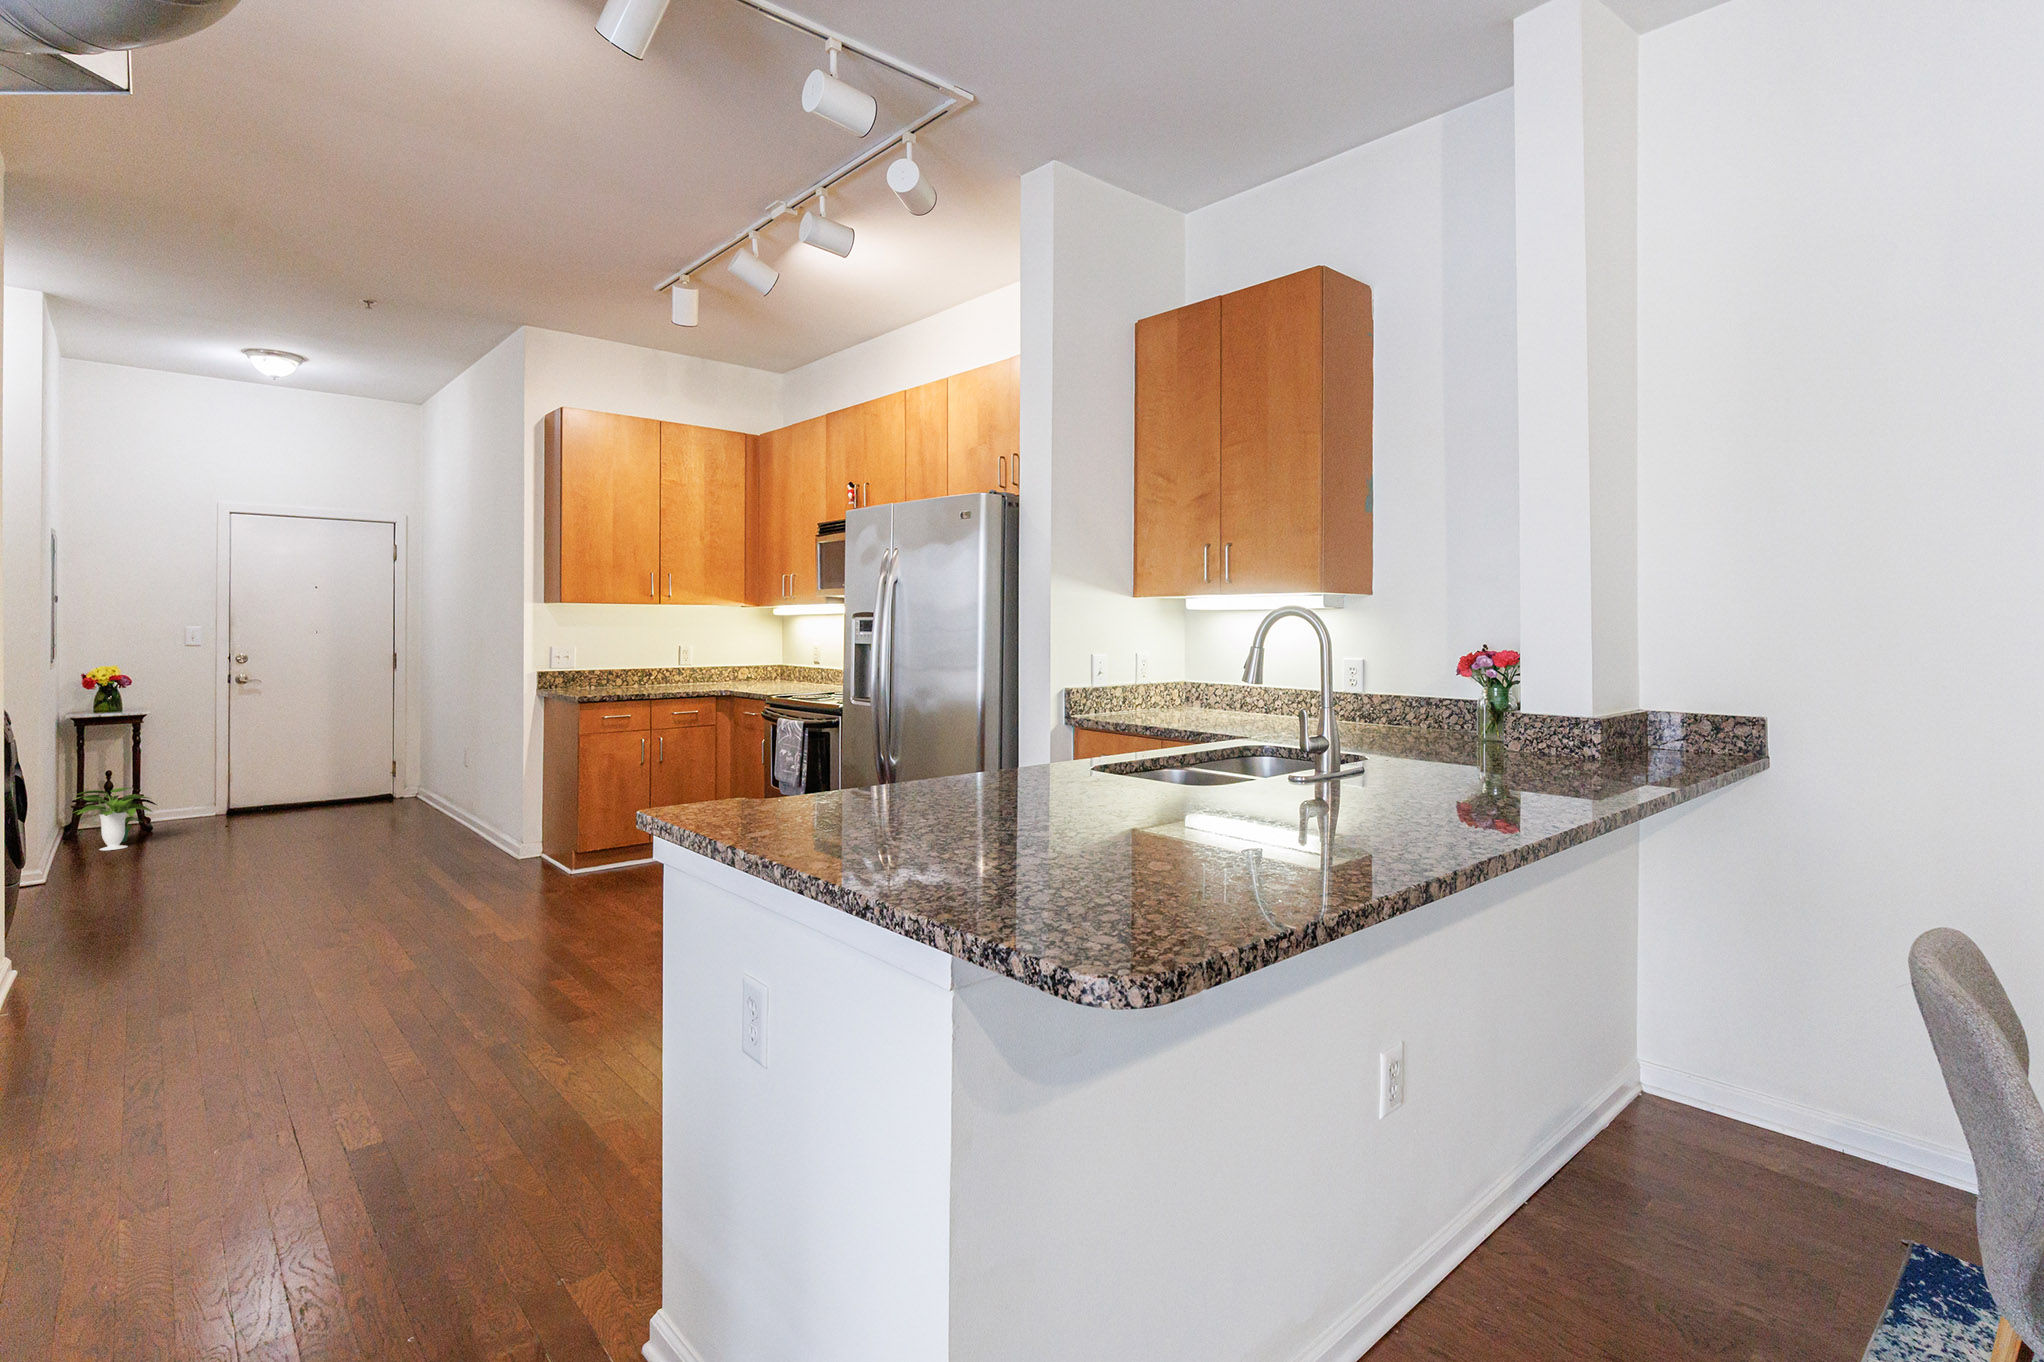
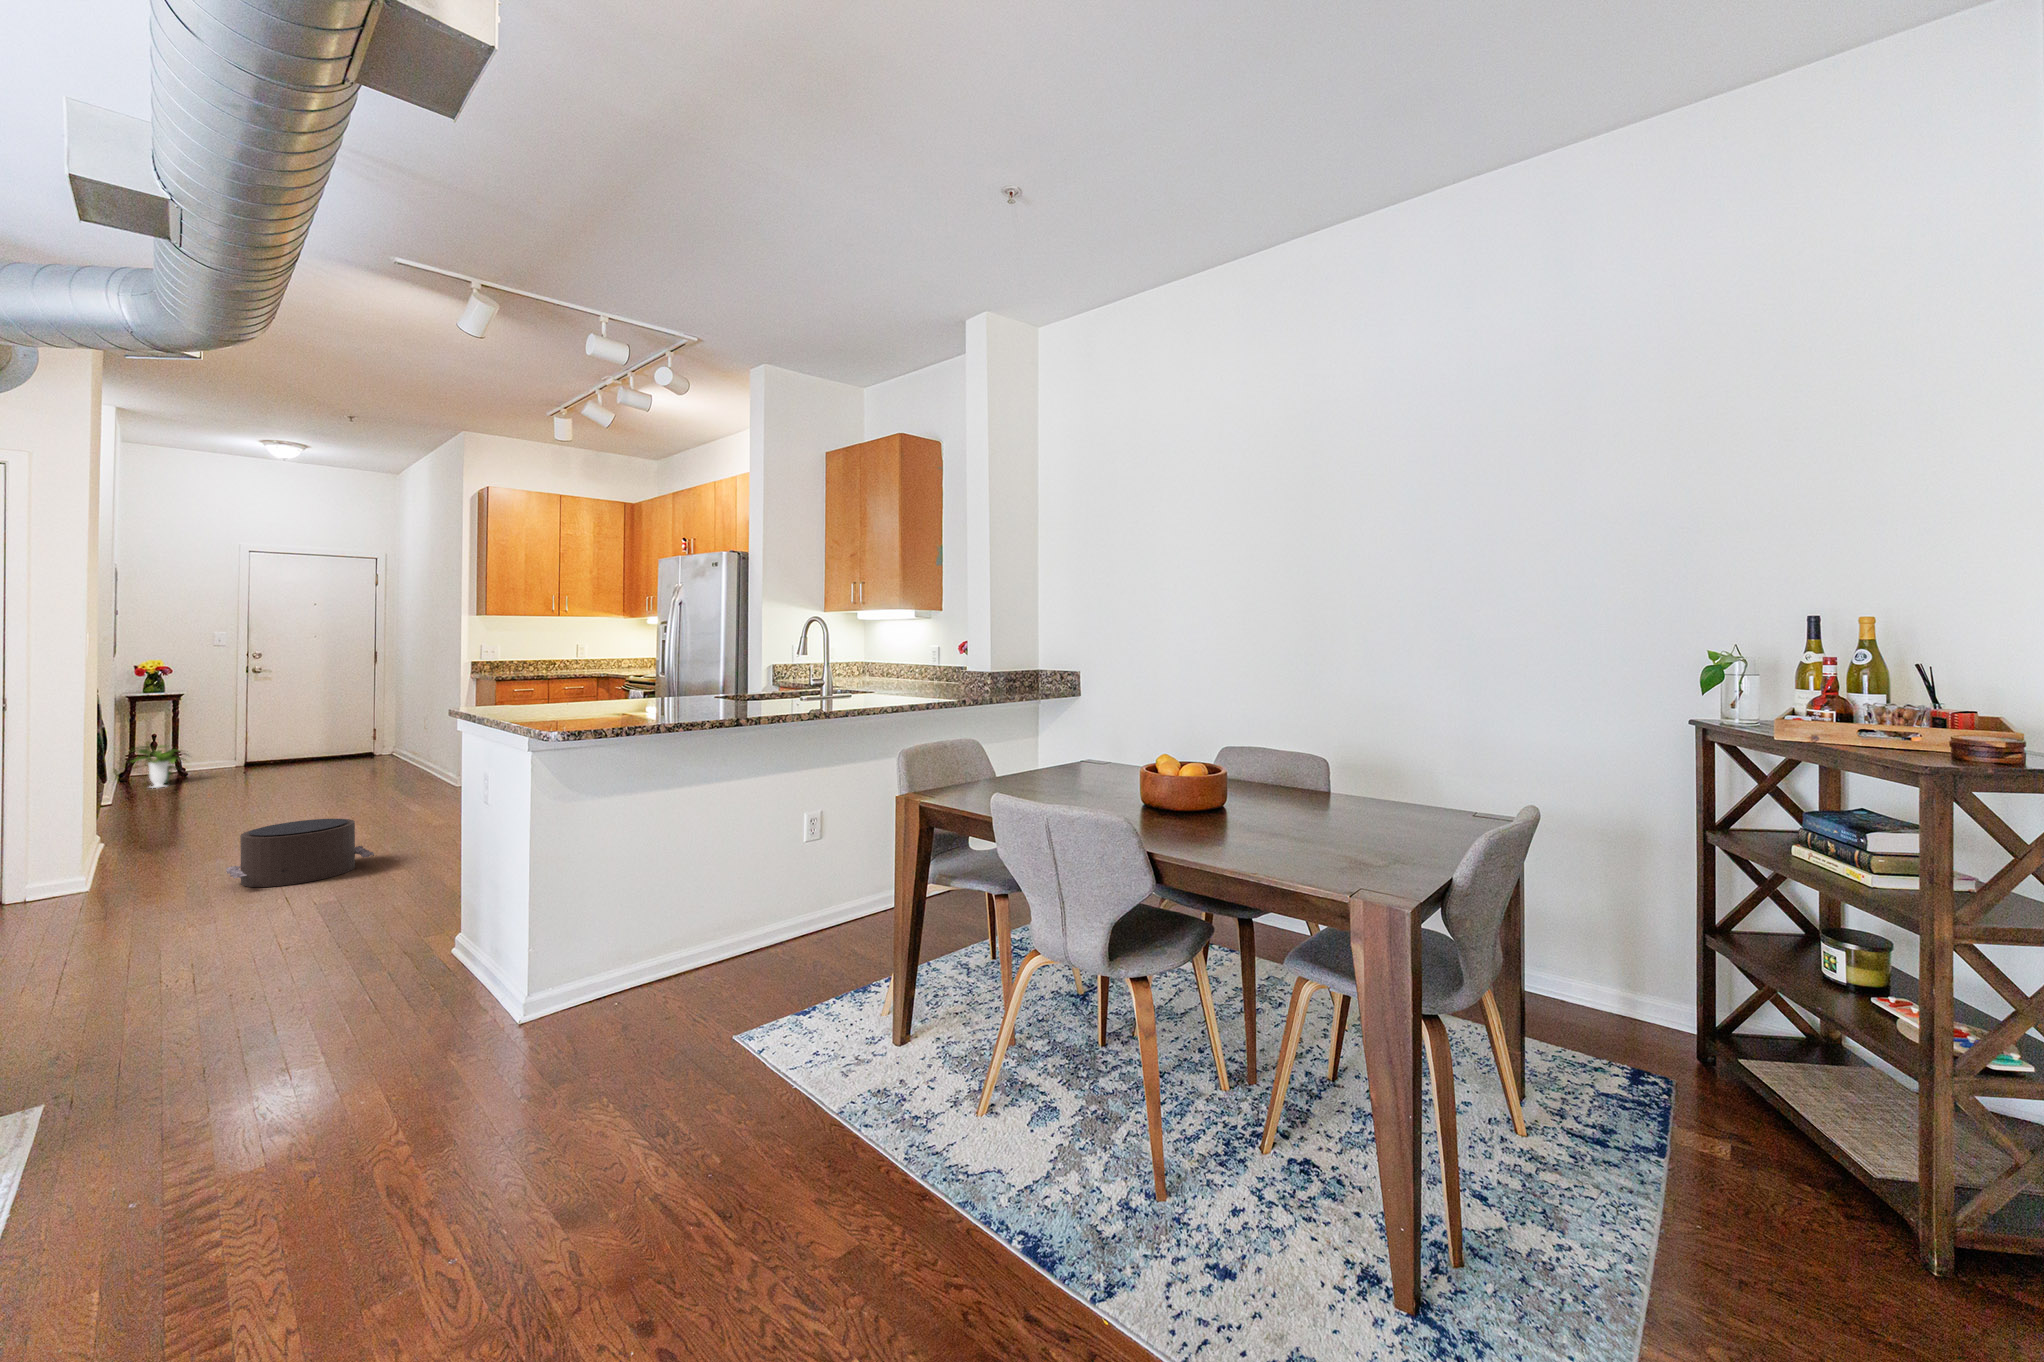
pouf: none [193,951,429,1087] -> present [226,819,374,887]

